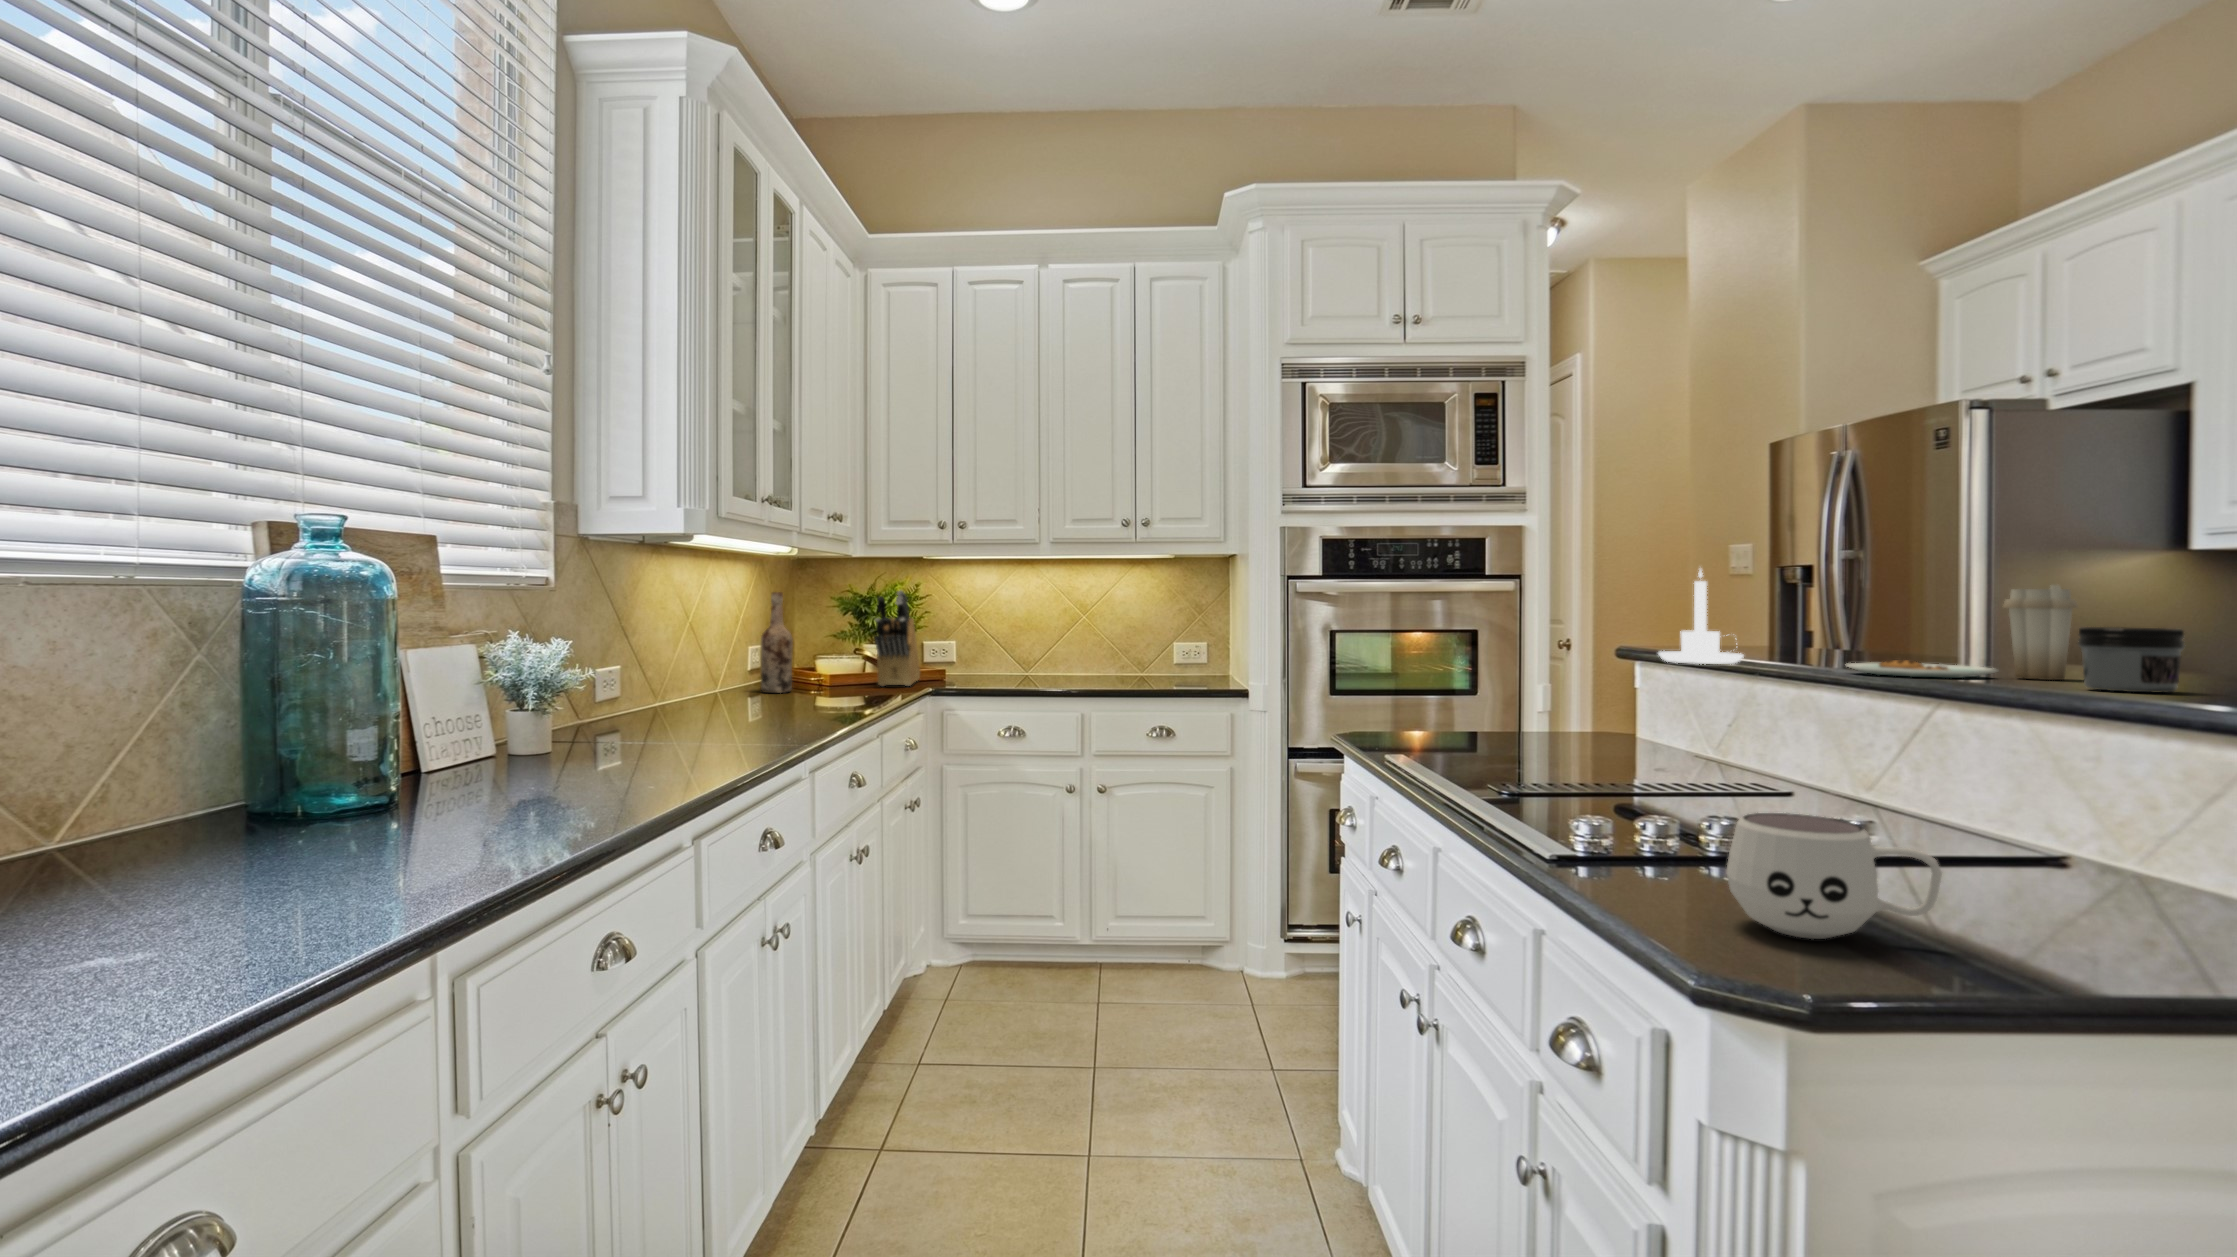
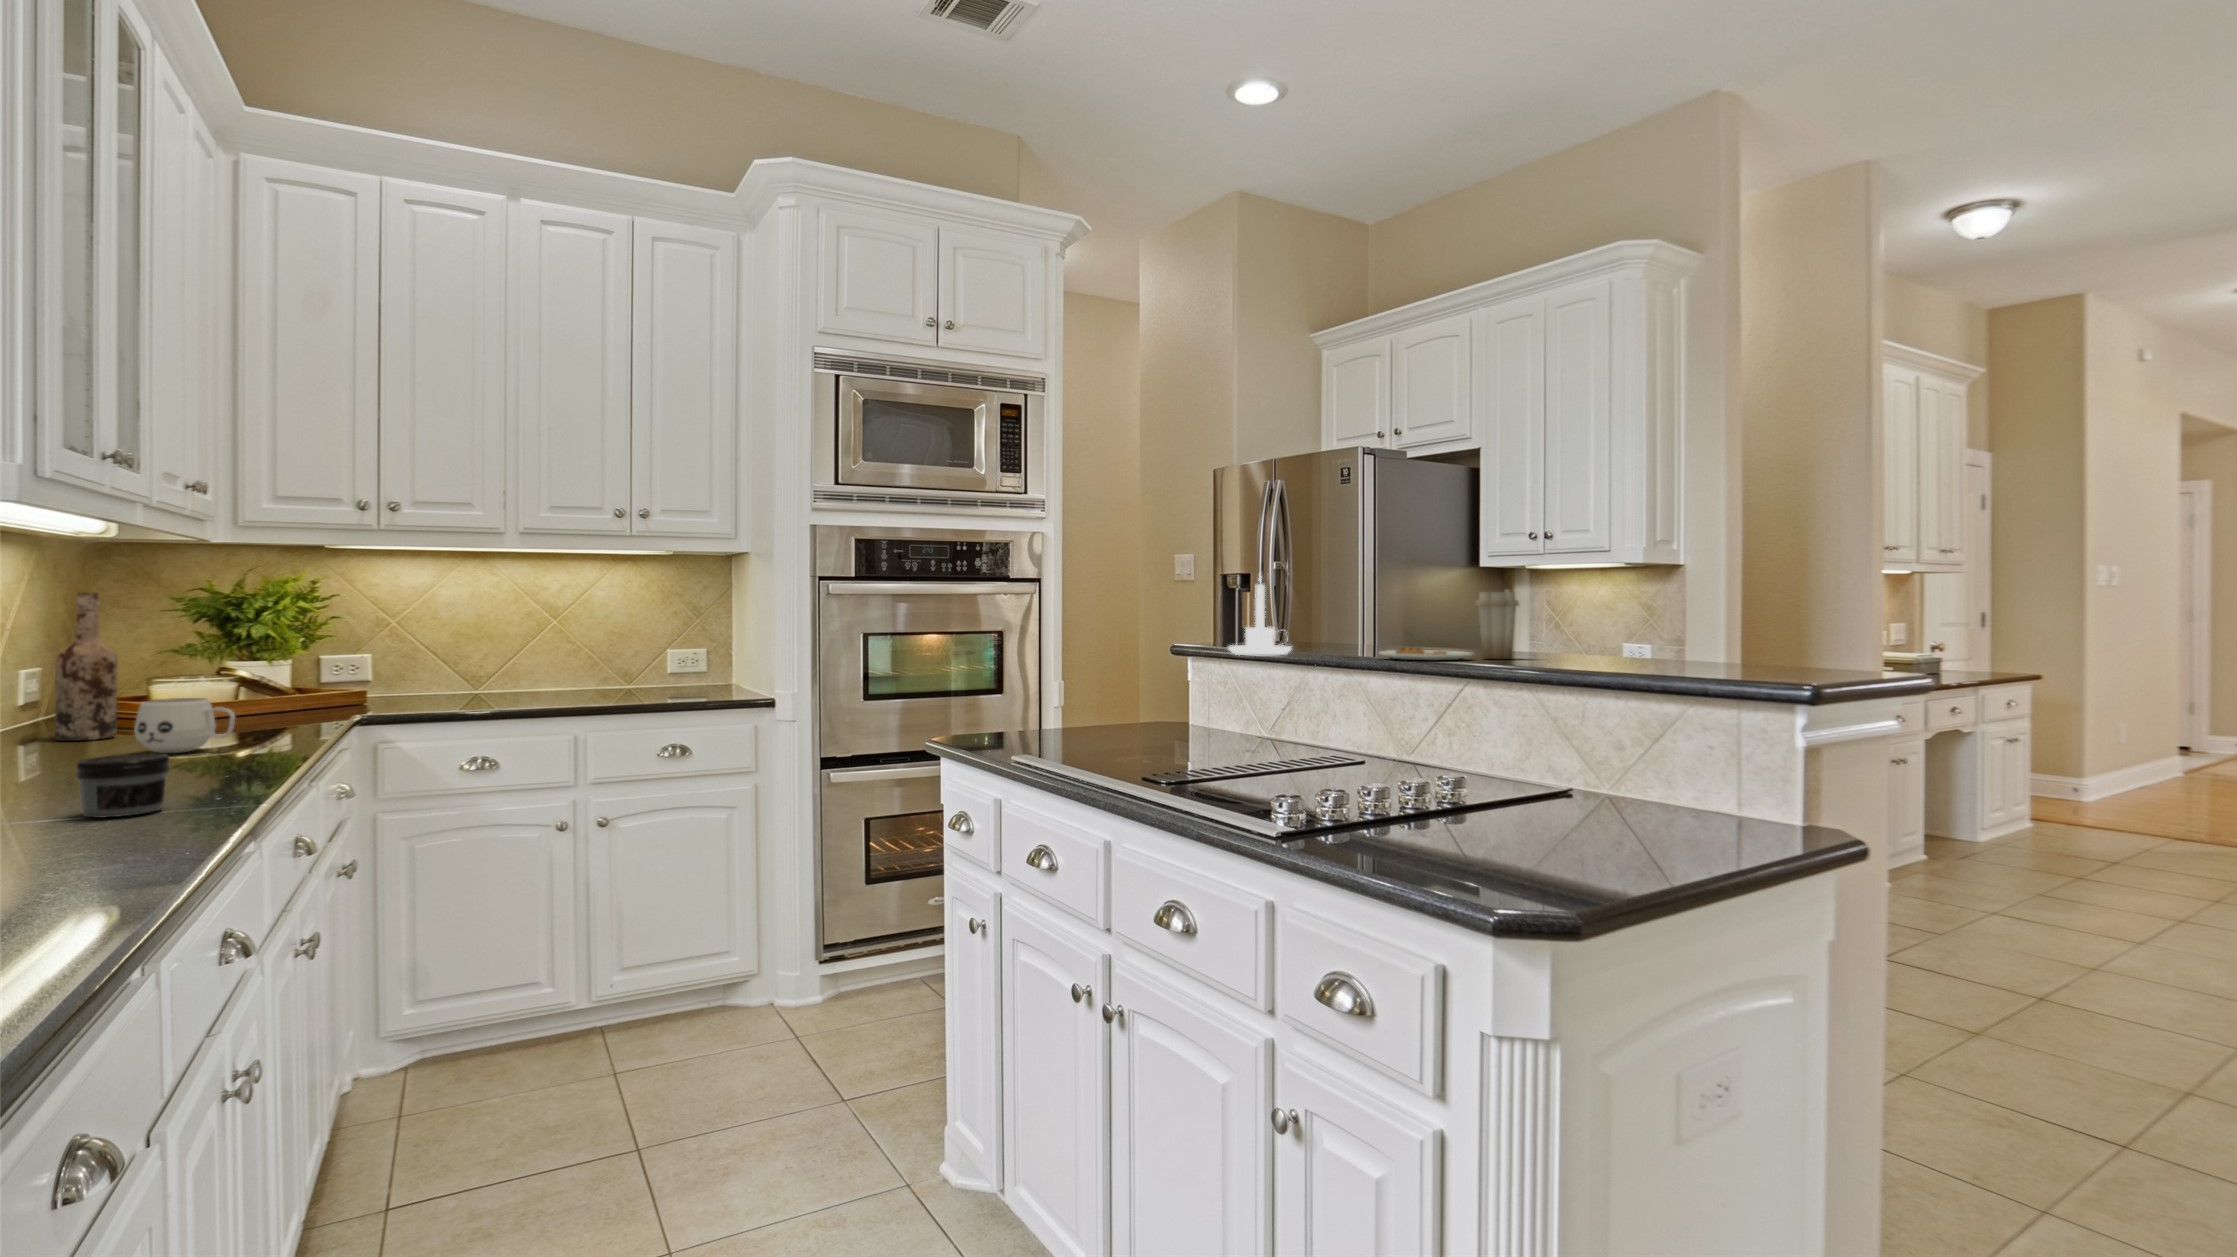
knife block: present [874,591,920,686] -> none [263,590,325,720]
jar: present [2078,627,2185,693] -> present [76,754,170,818]
mug: present [1726,813,1942,939] -> present [134,698,235,753]

